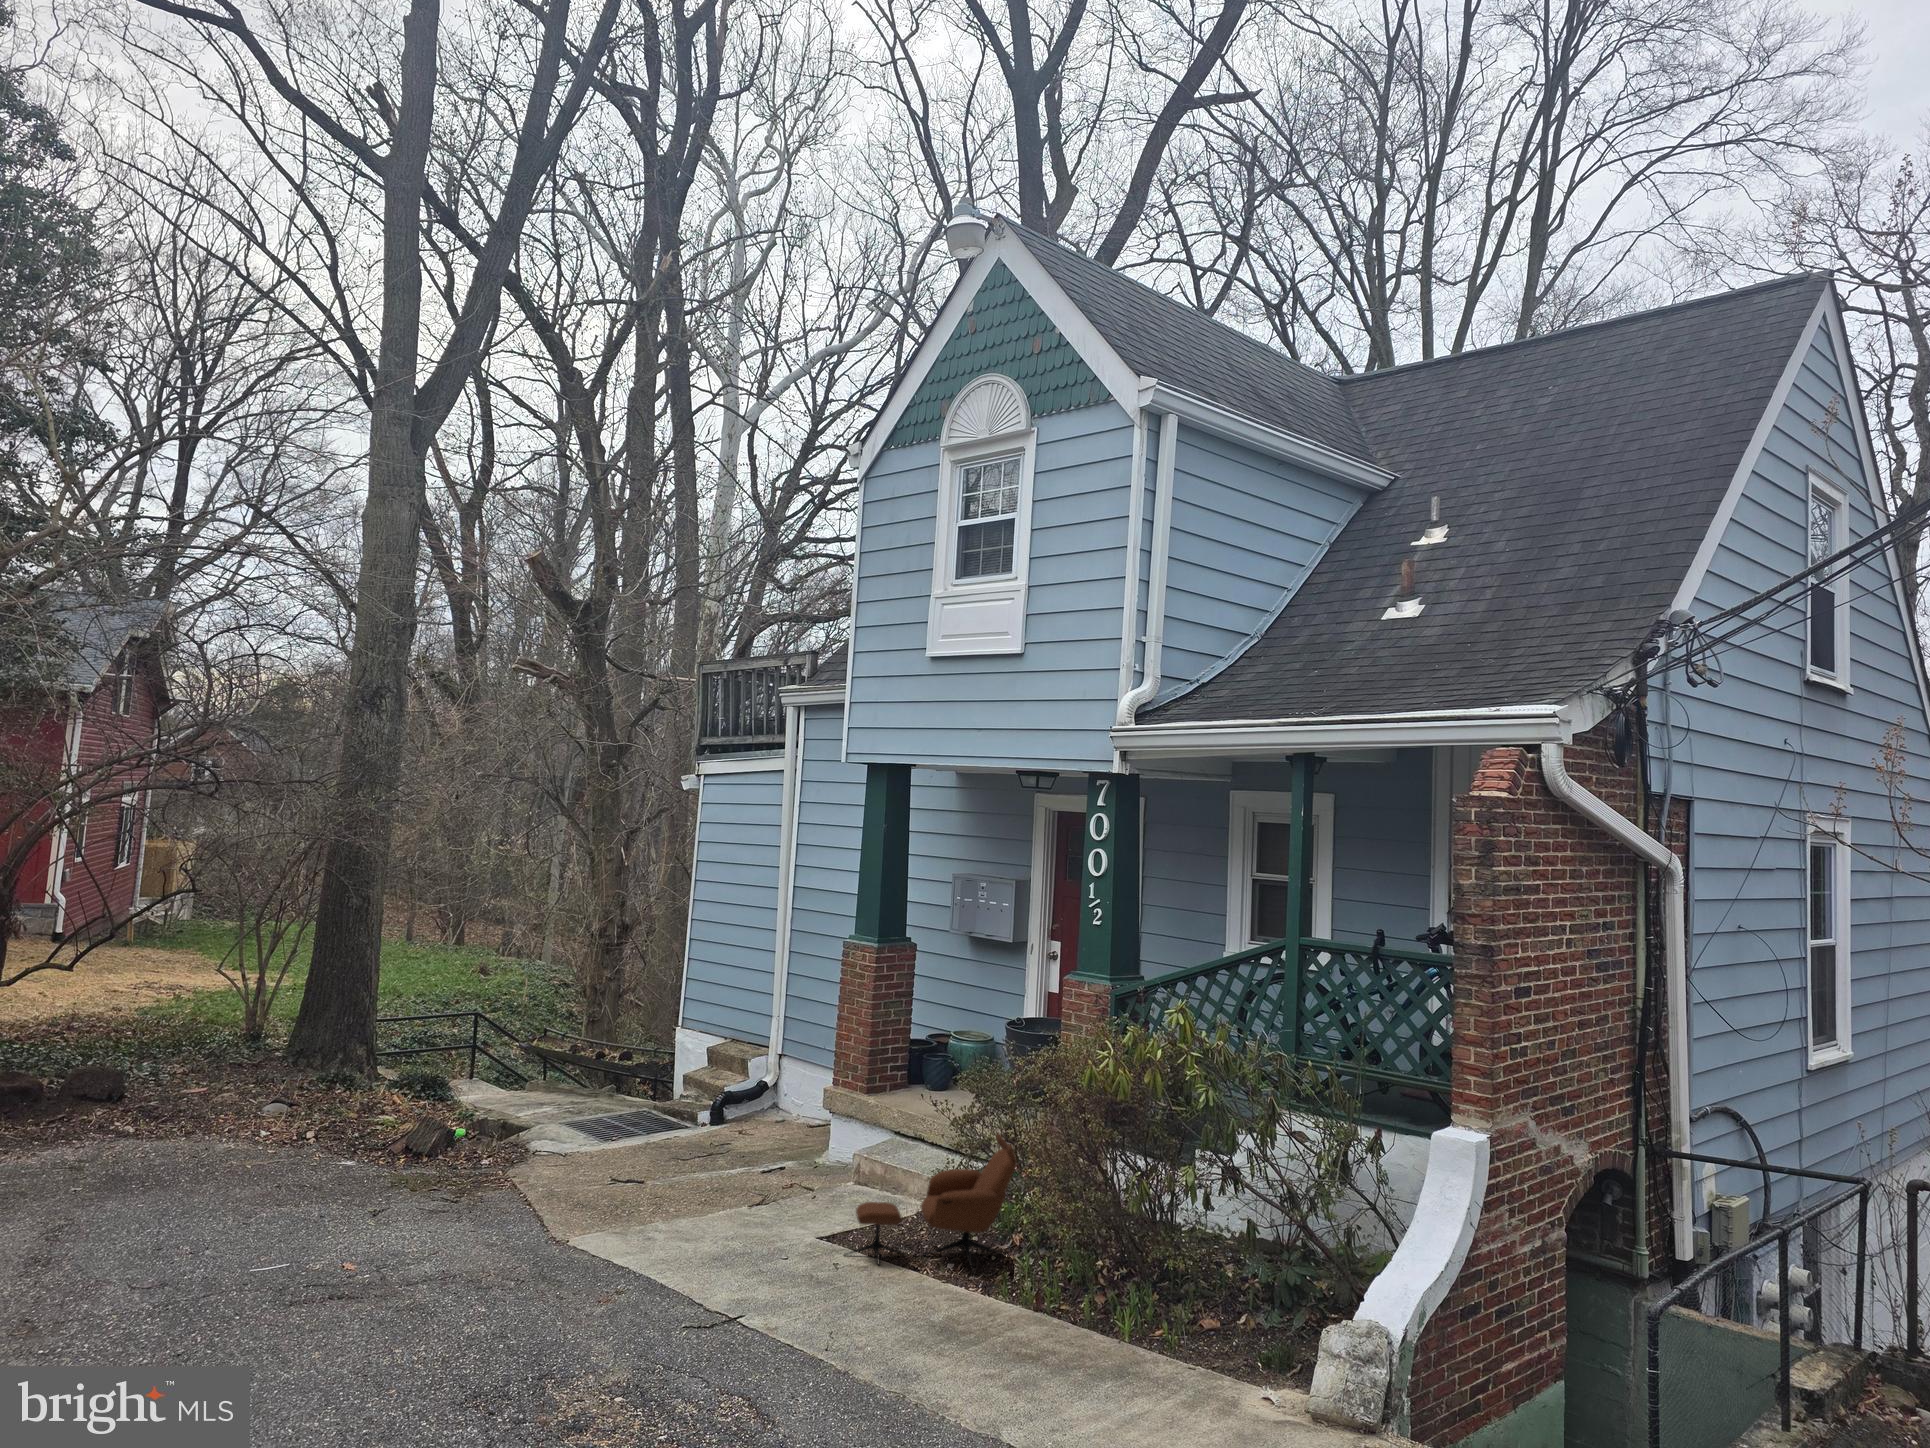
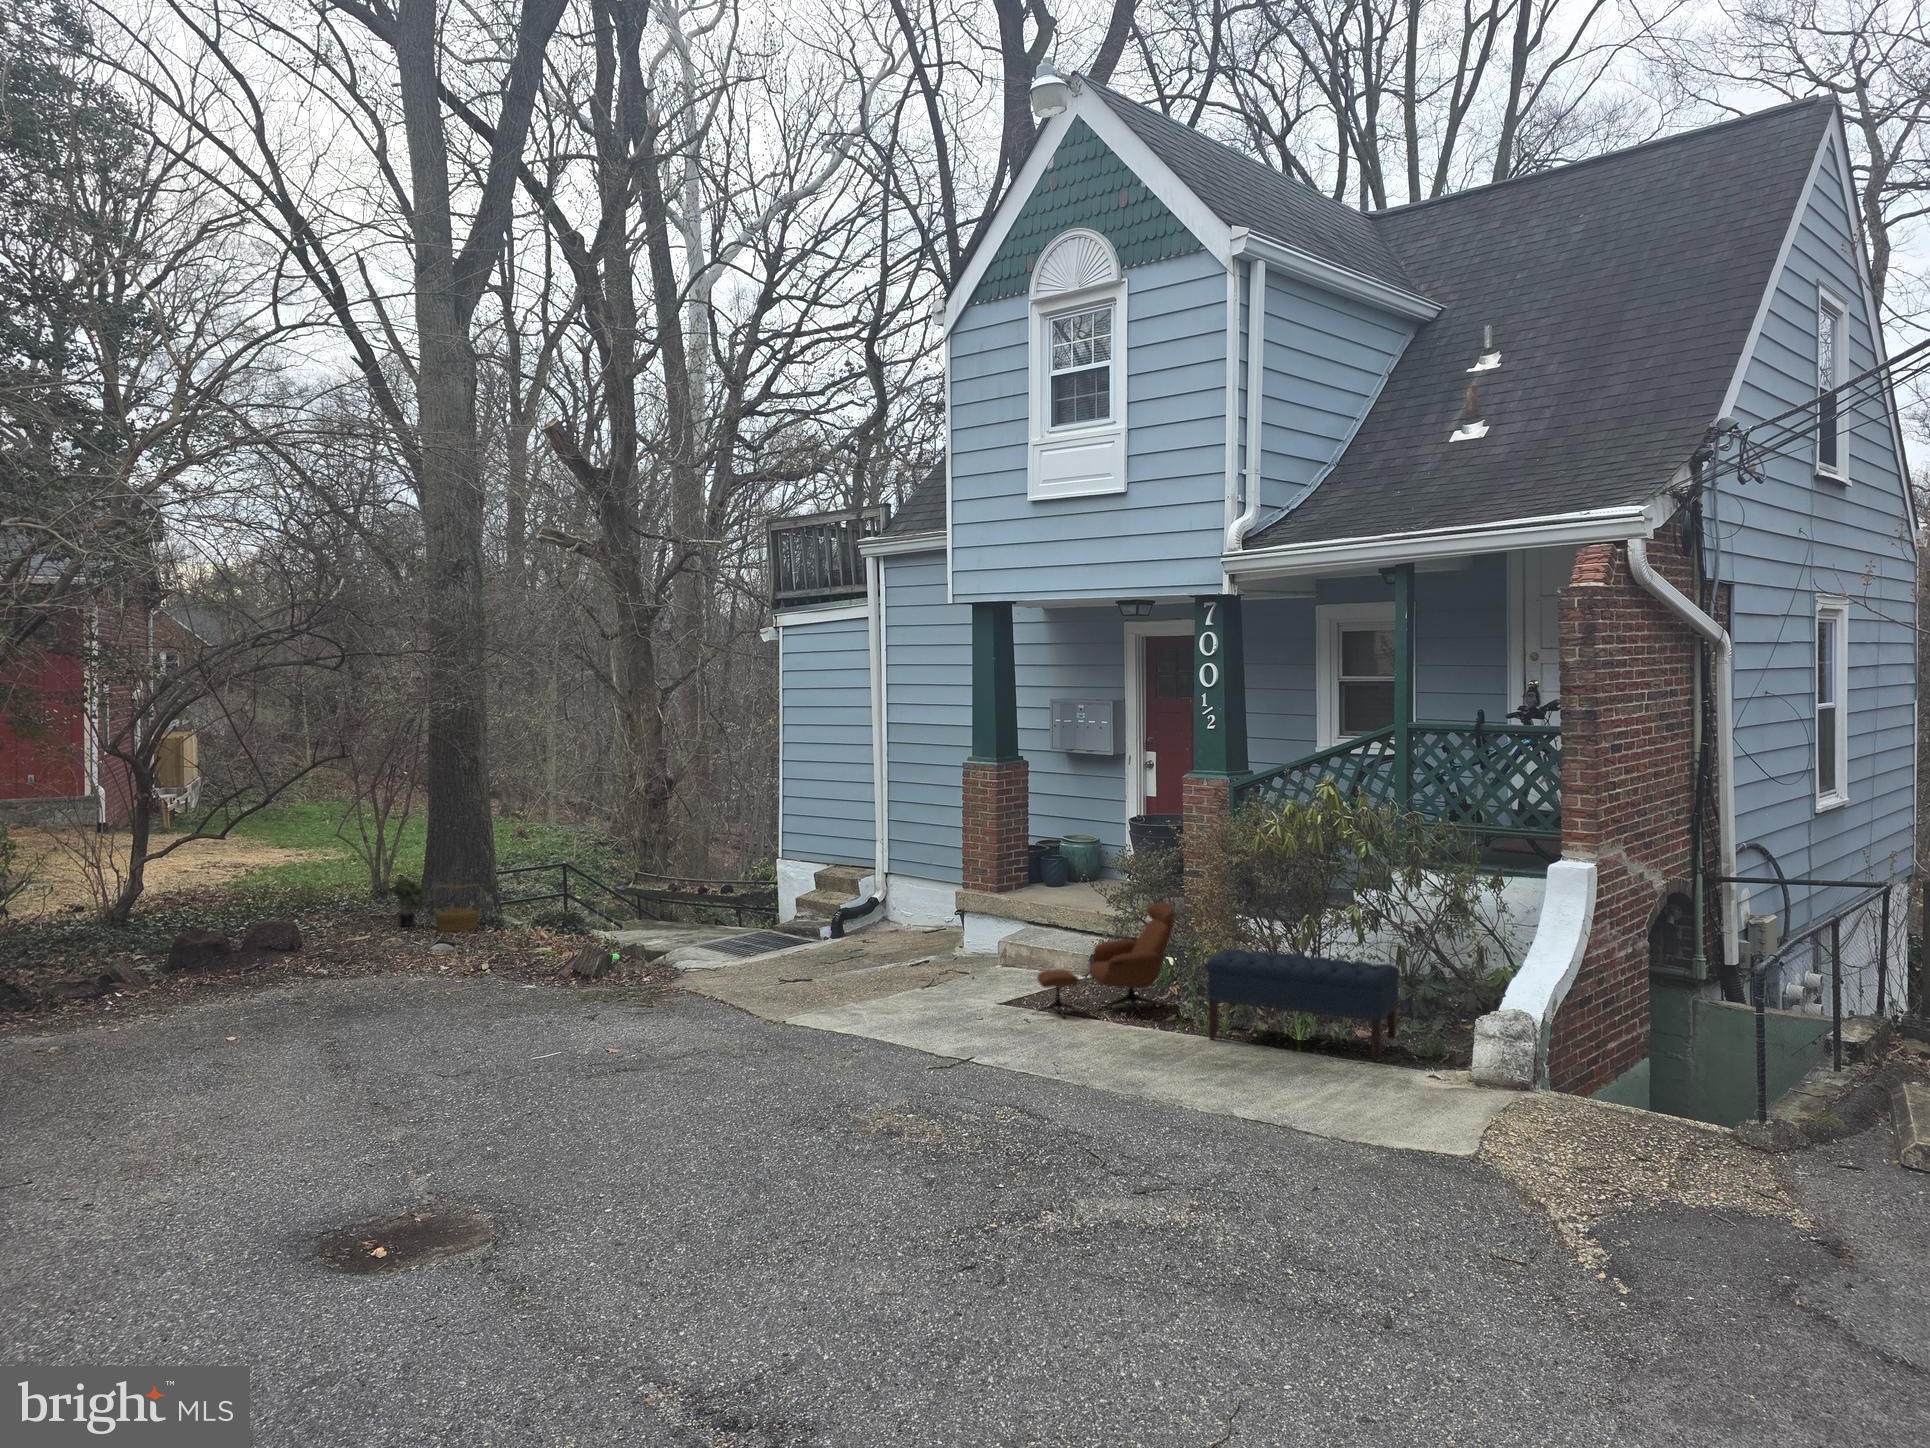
potted plant: none [228,1023,275,1078] -> present [384,877,425,926]
woven basket: none [277,1036,333,1088] -> present [435,884,480,931]
bench: none [1030,1198,1259,1364] -> present [1205,949,1400,1061]

